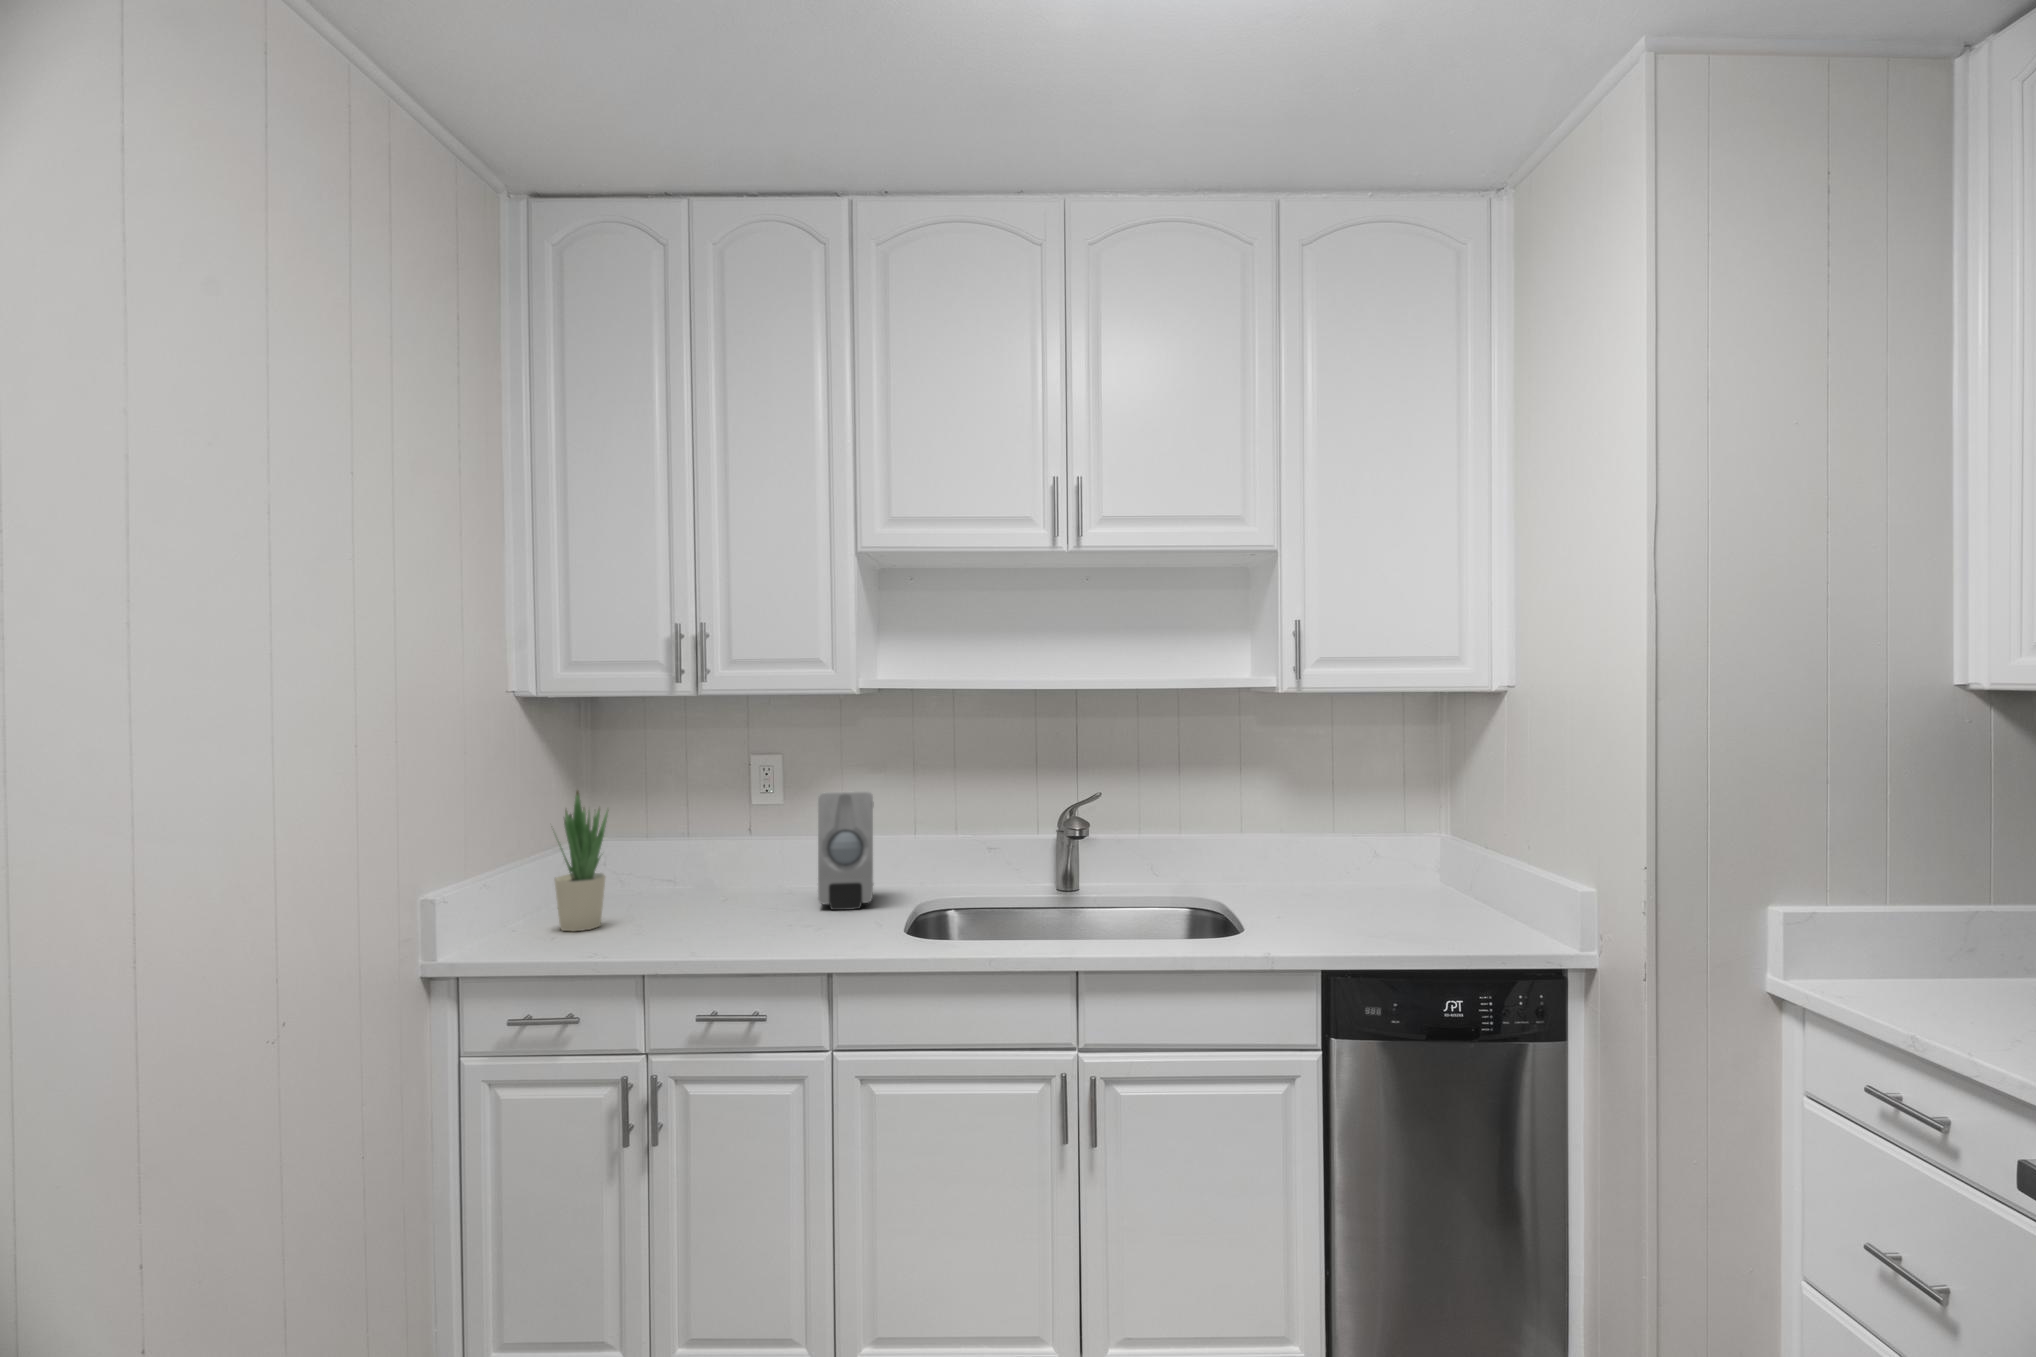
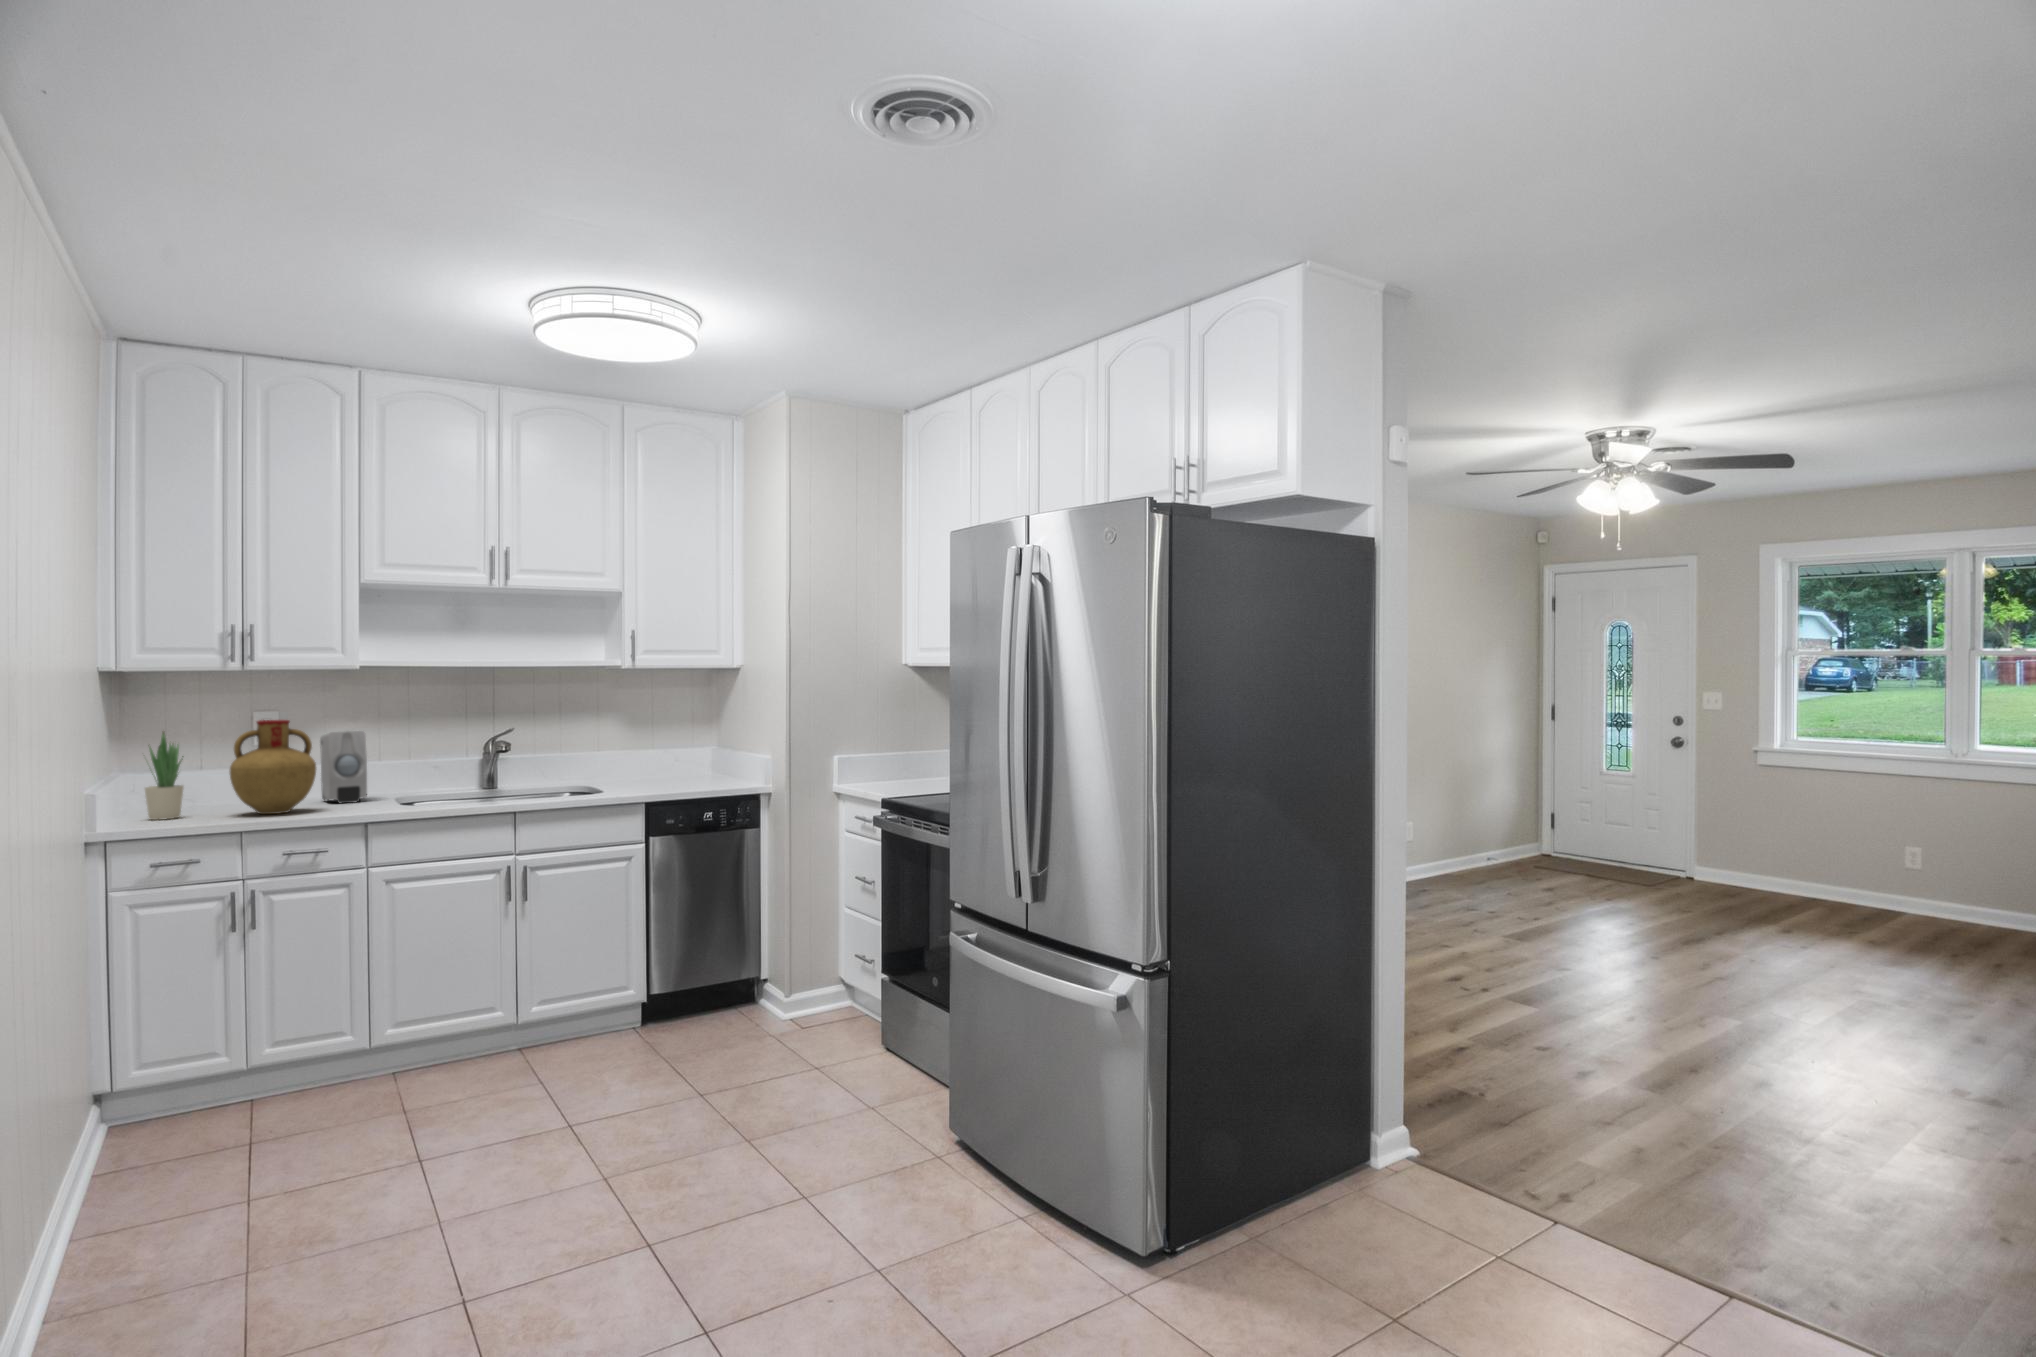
vase: none [650,777,777,937] -> present [230,720,316,814]

